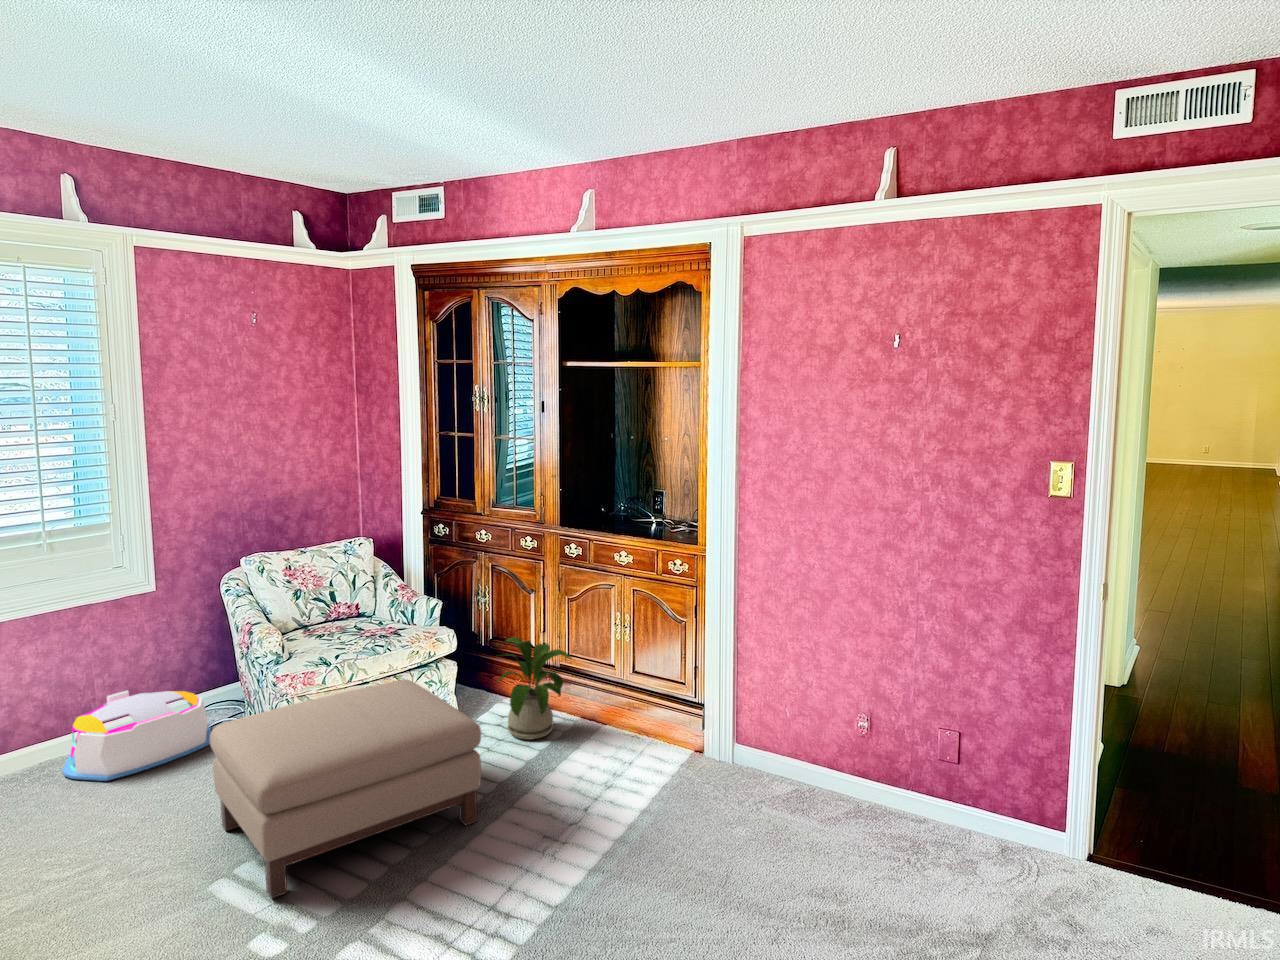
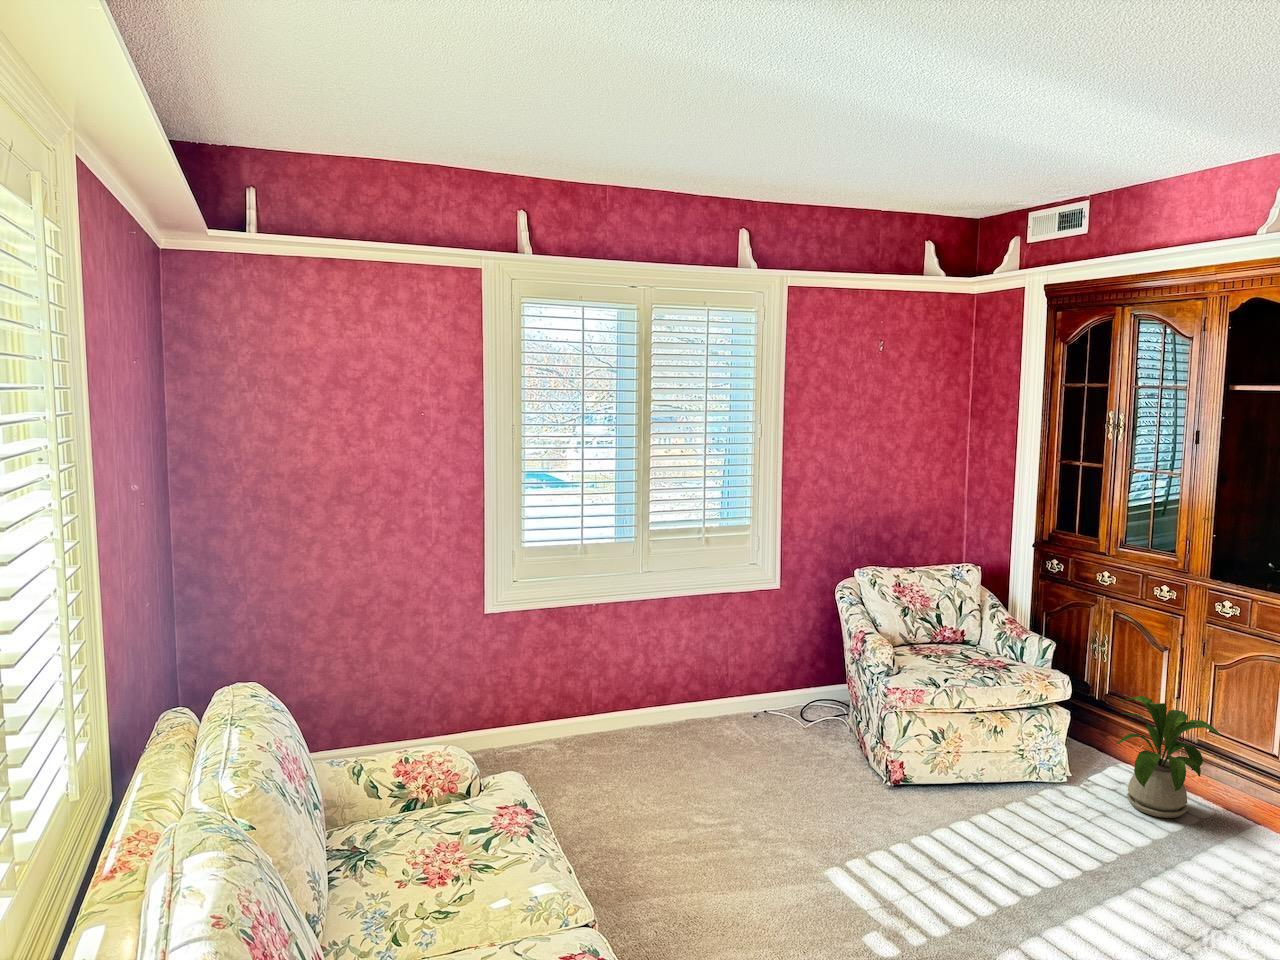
ottoman: present [210,680,481,898] -> none [831,717,1108,897]
storage bin: present [62,691,211,781] -> none [704,675,819,750]

